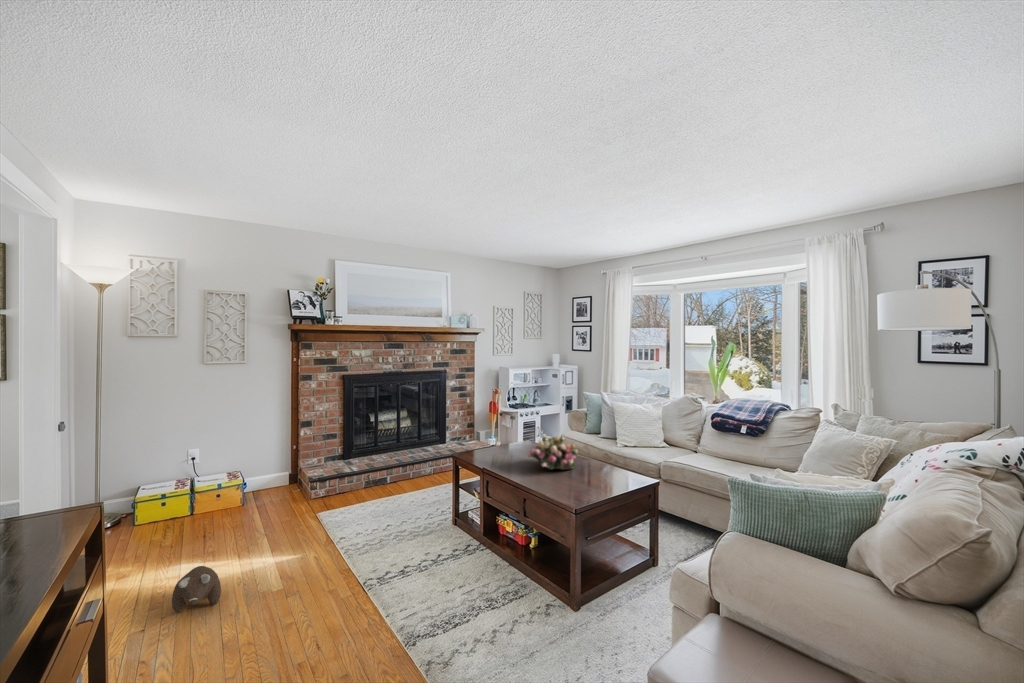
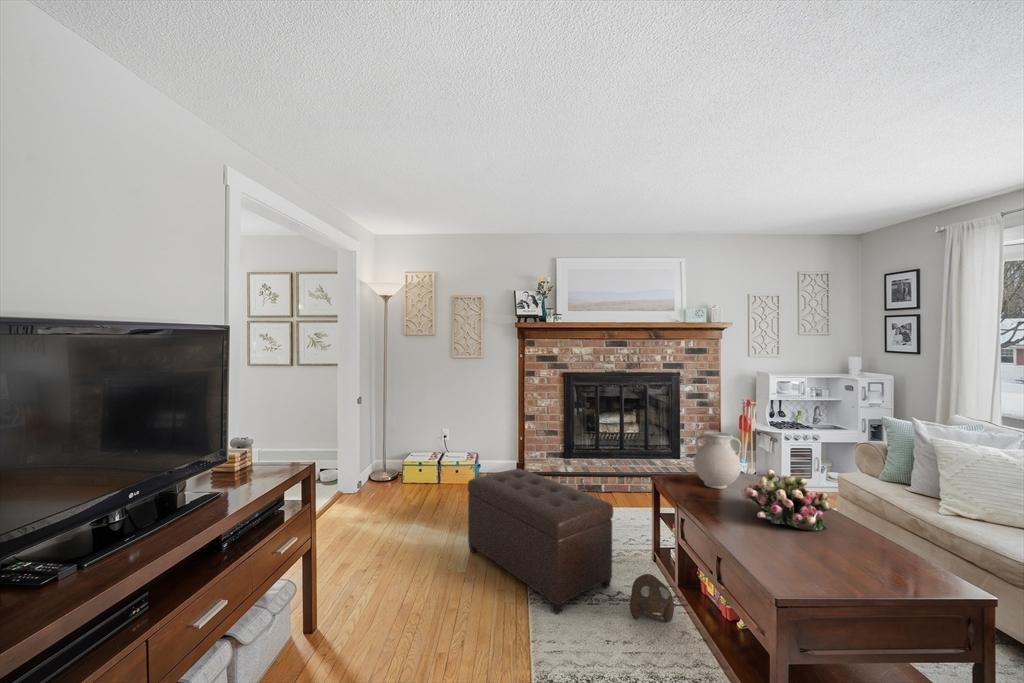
vase: none [486,413,519,456] -> present [694,431,741,489]
ottoman: none [276,473,433,588] -> present [468,469,613,614]
plush toy: present [172,566,221,613] -> present [630,574,674,623]

